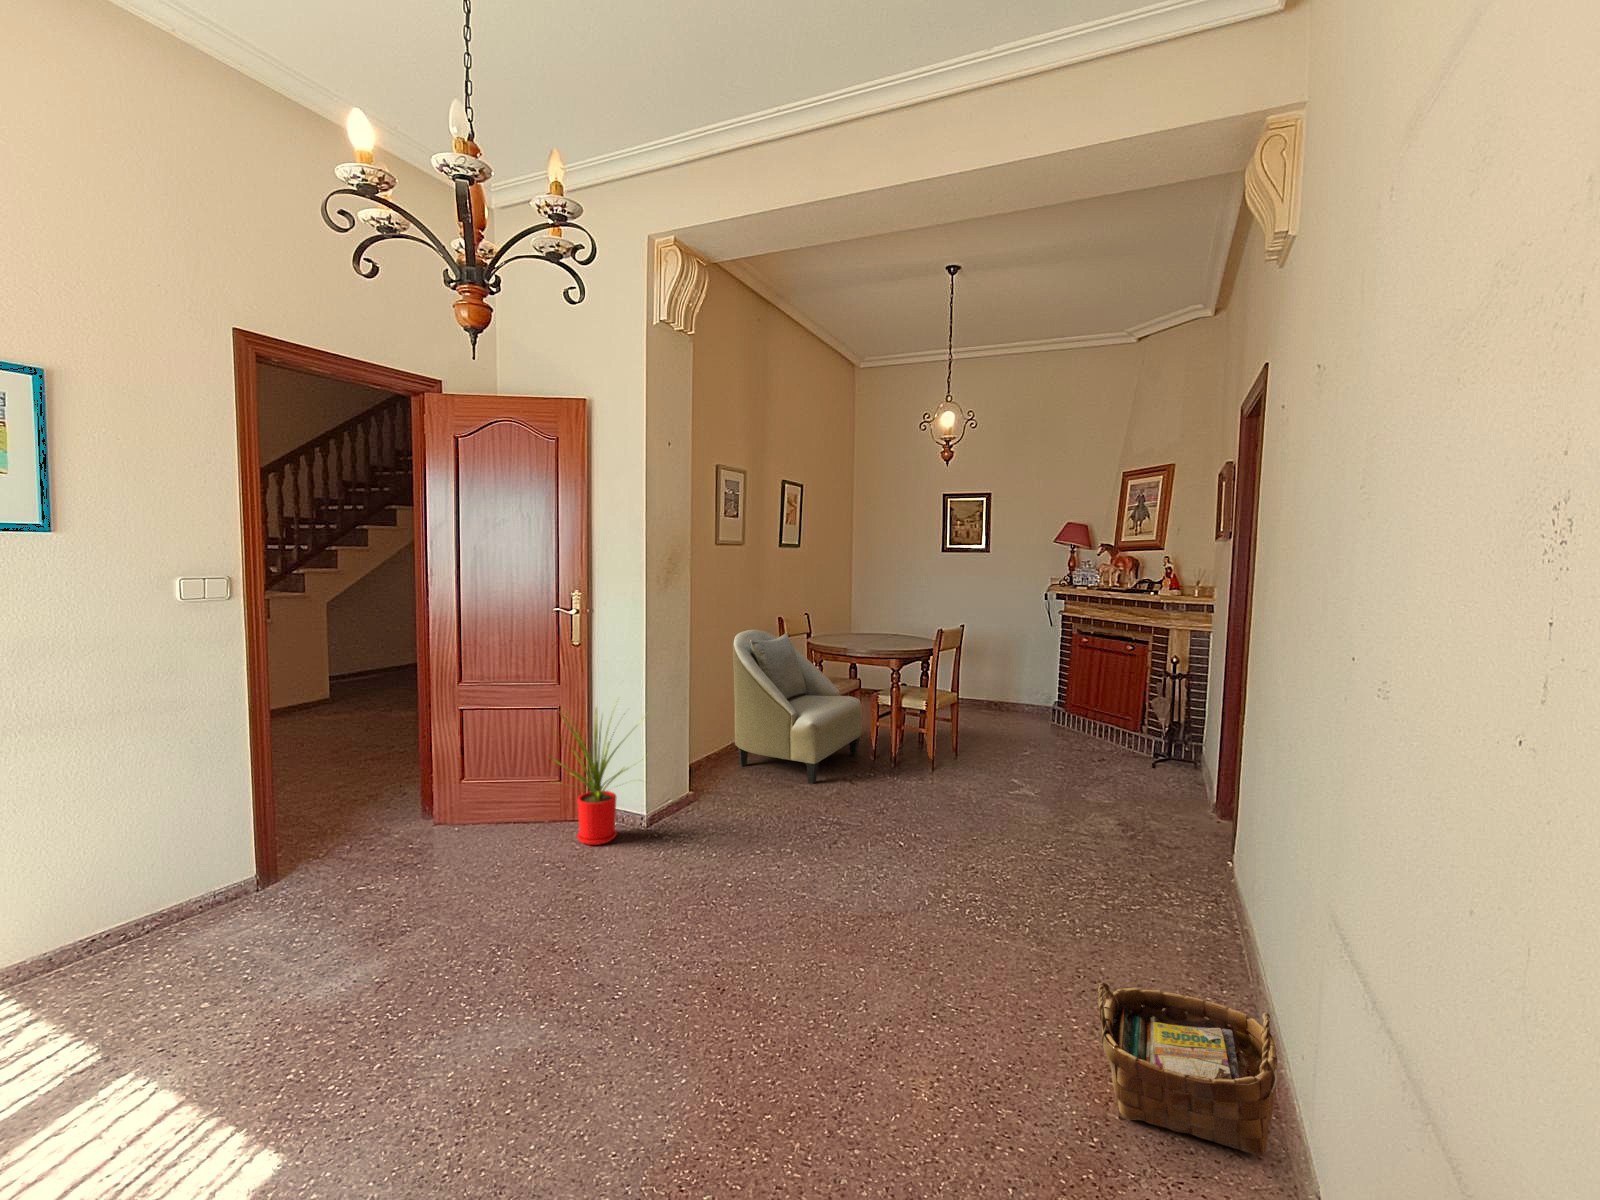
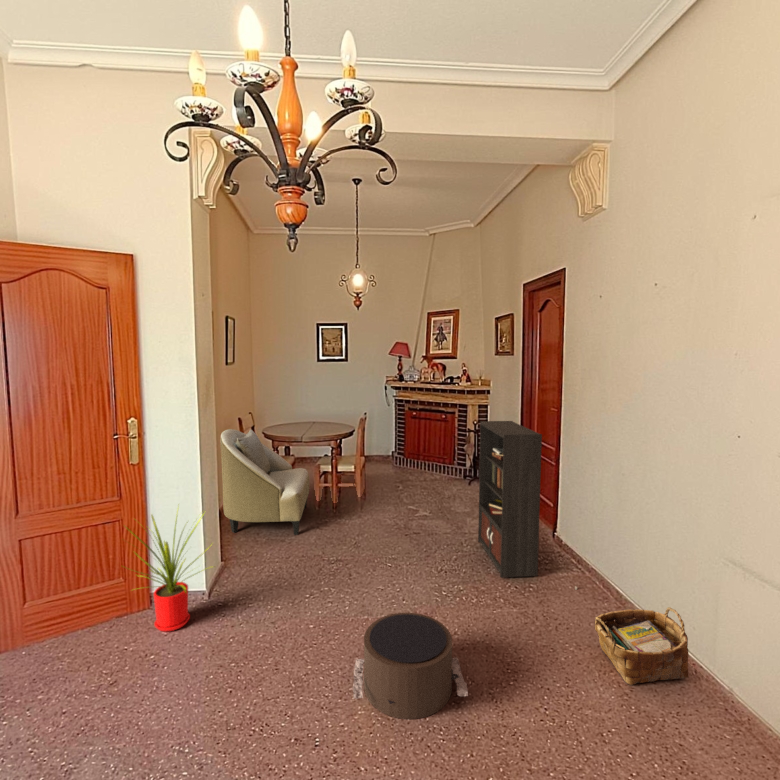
bookcase: none [1055,640,1188,962] -> present [478,421,577,590]
pouf: none [682,882,855,1022] -> present [353,613,468,719]

